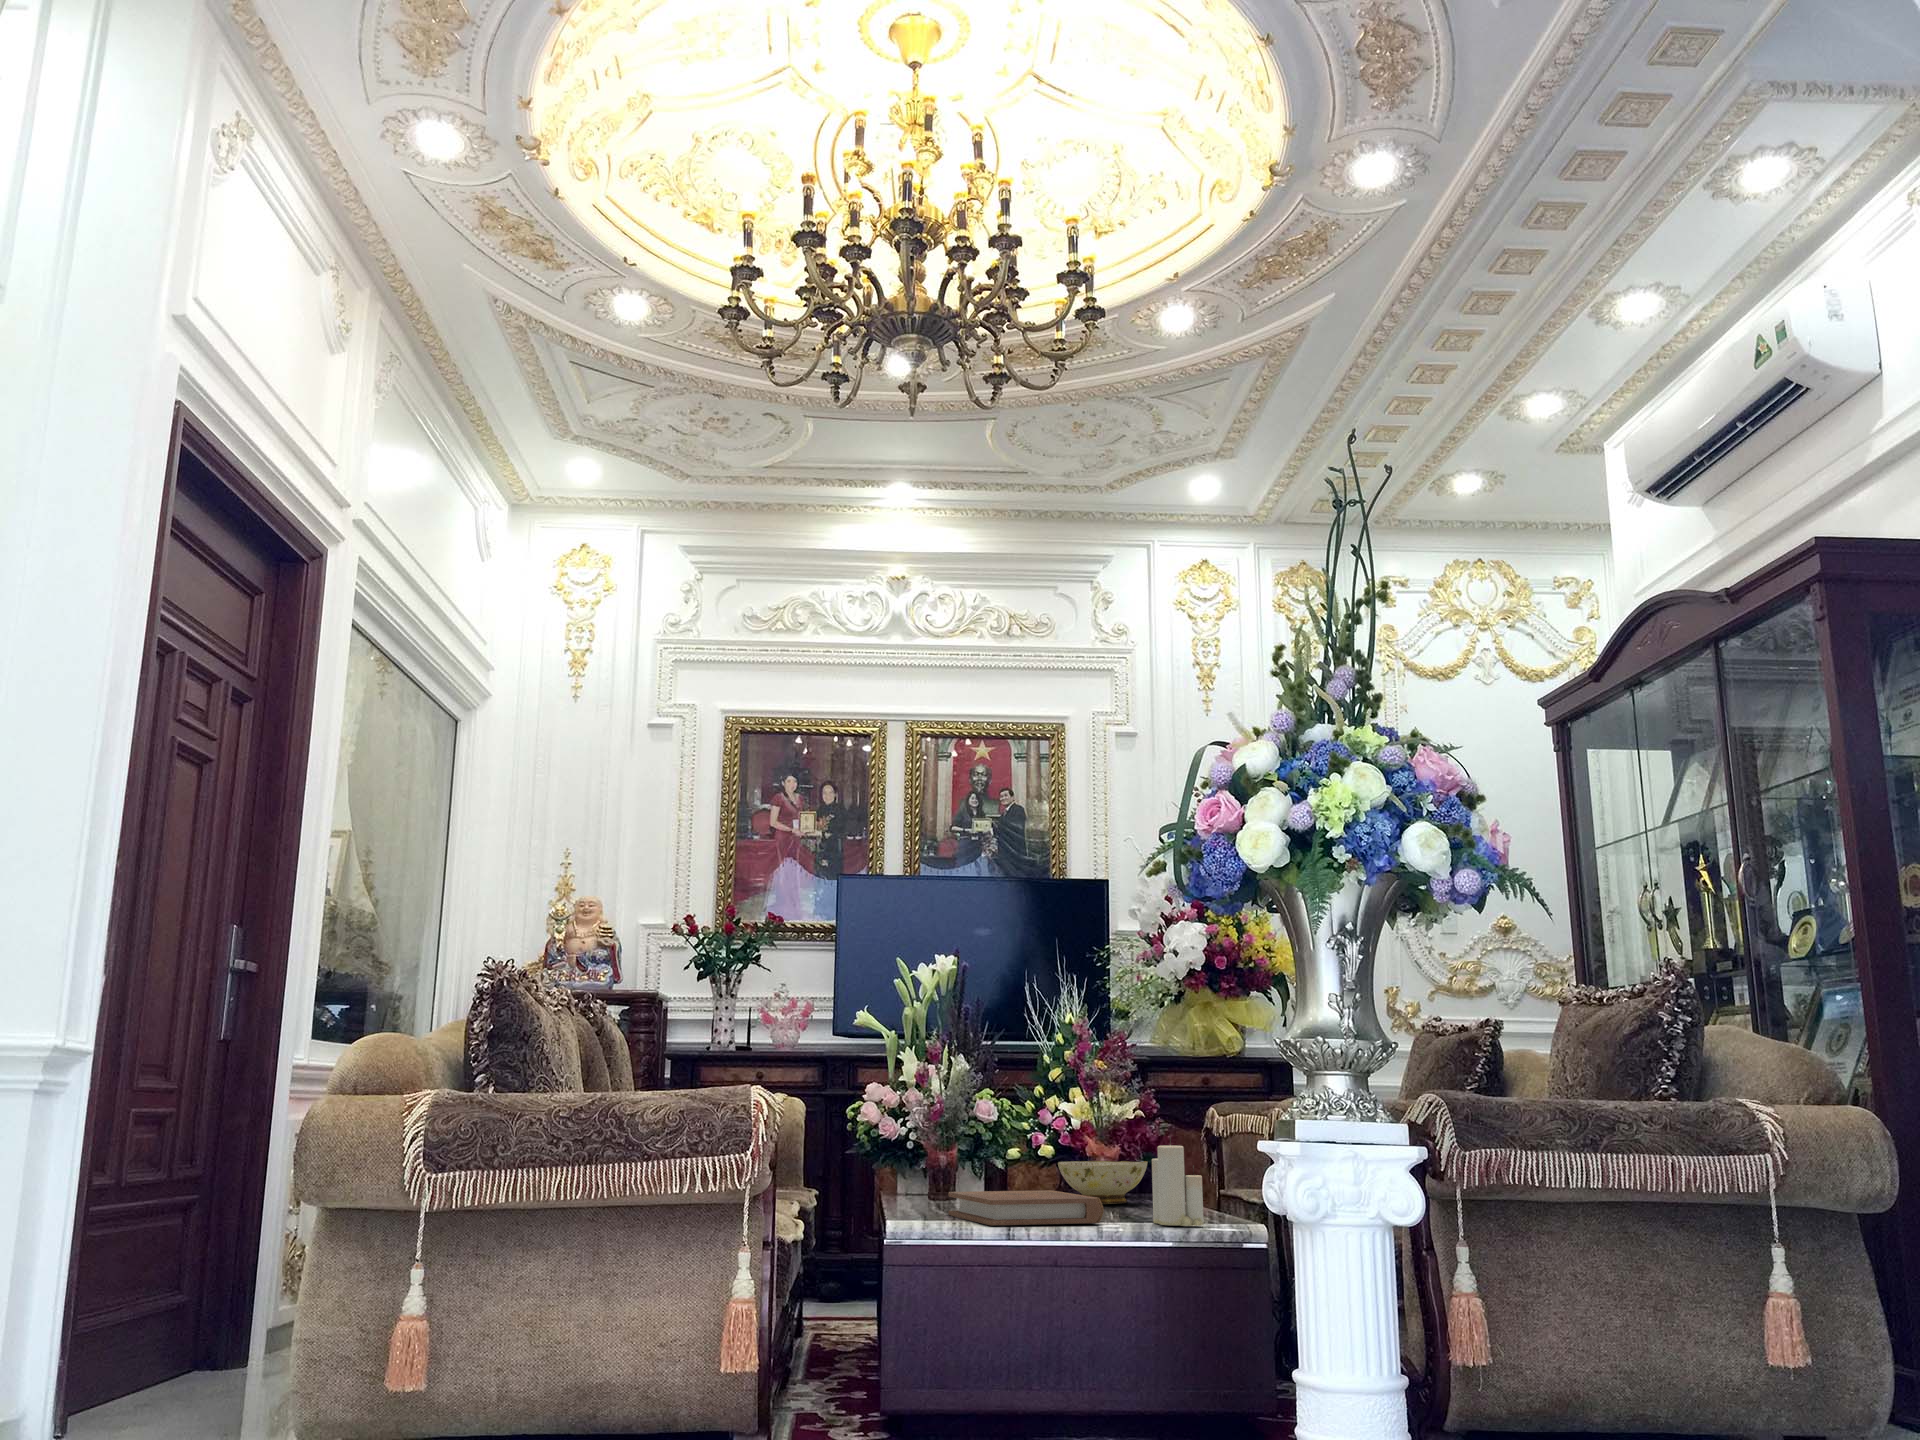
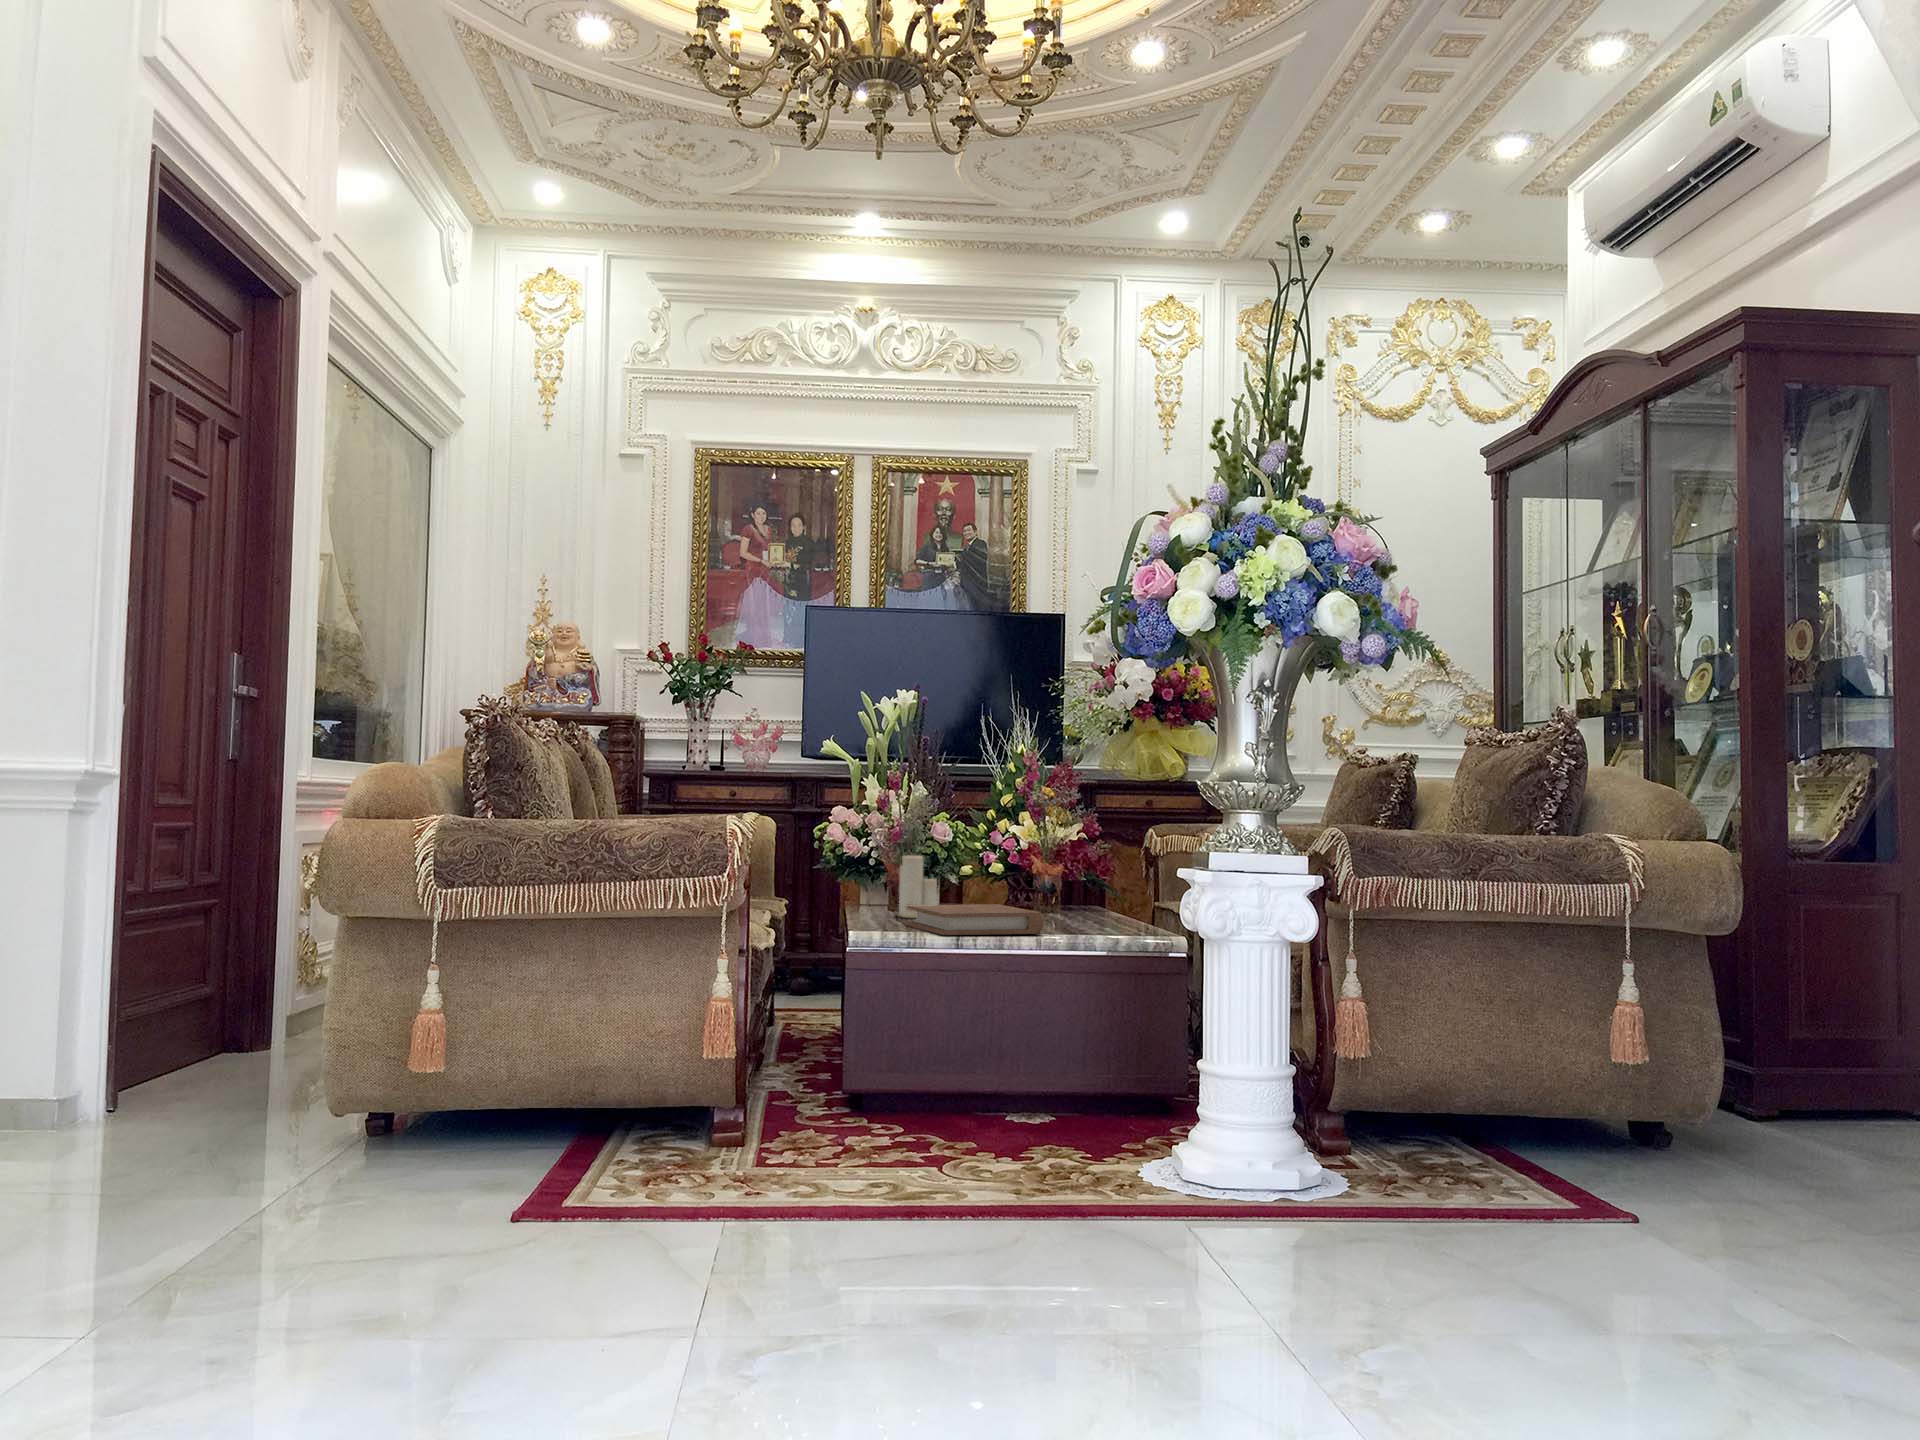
candle: present [1152,1138,1204,1226] -> present [899,855,937,918]
ceramic bowl: present [1058,1161,1148,1204] -> none [1006,878,1087,916]

